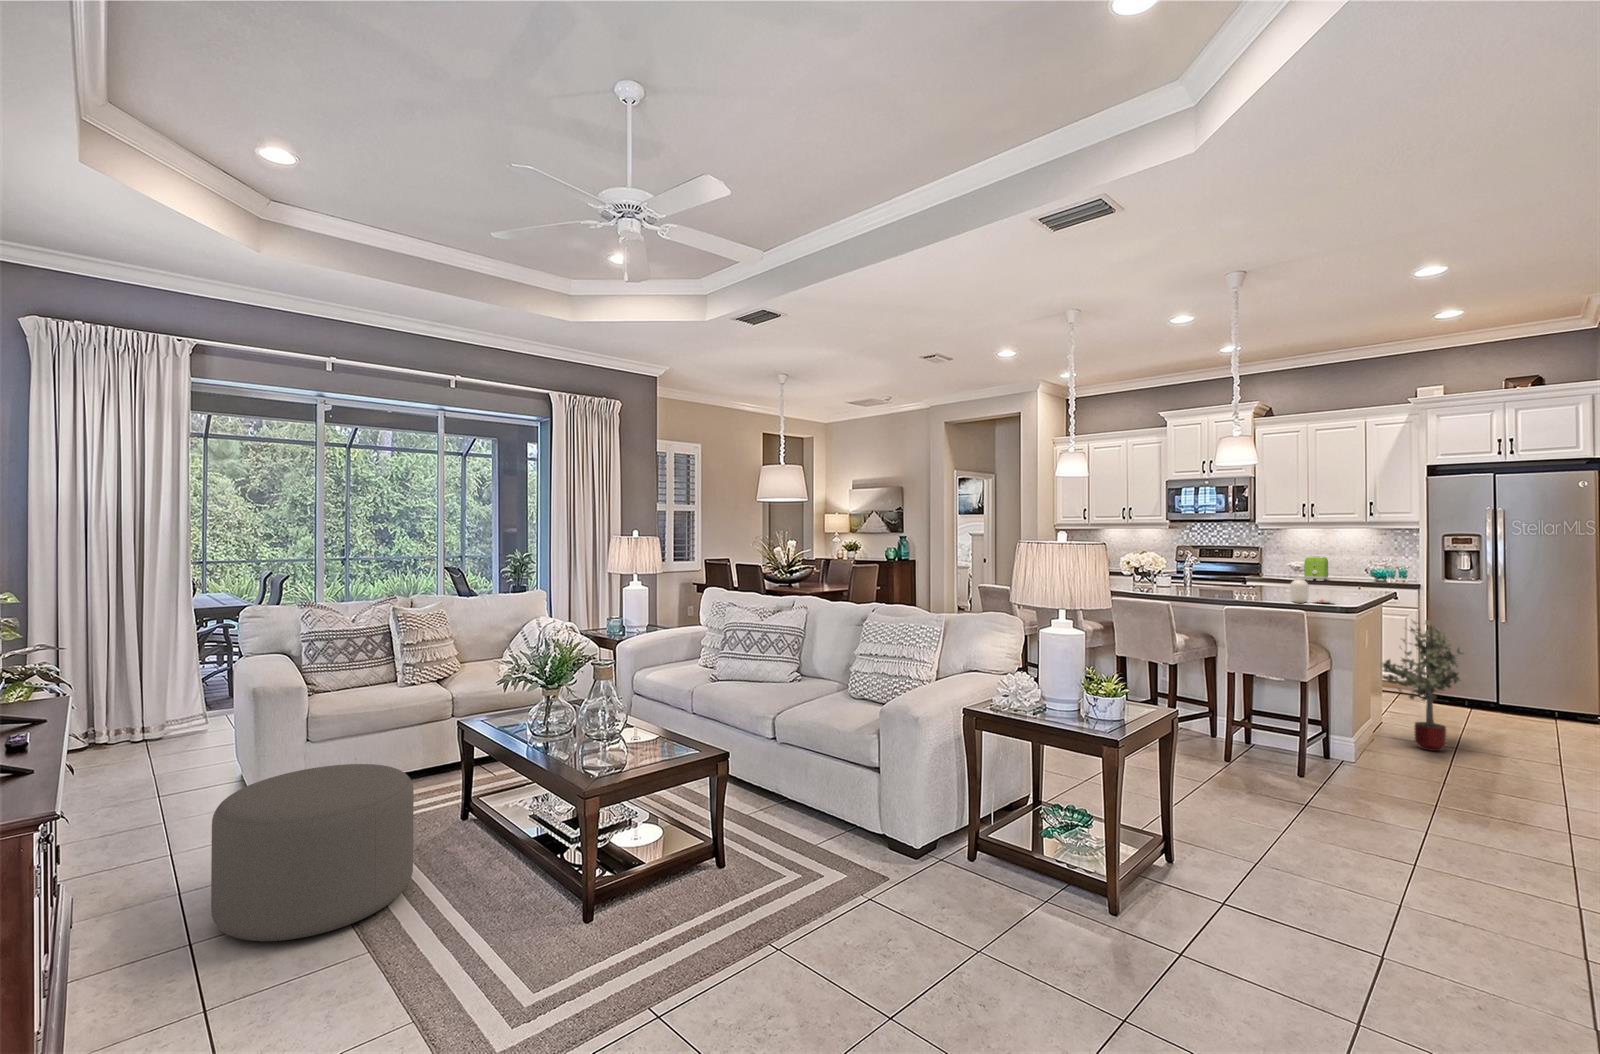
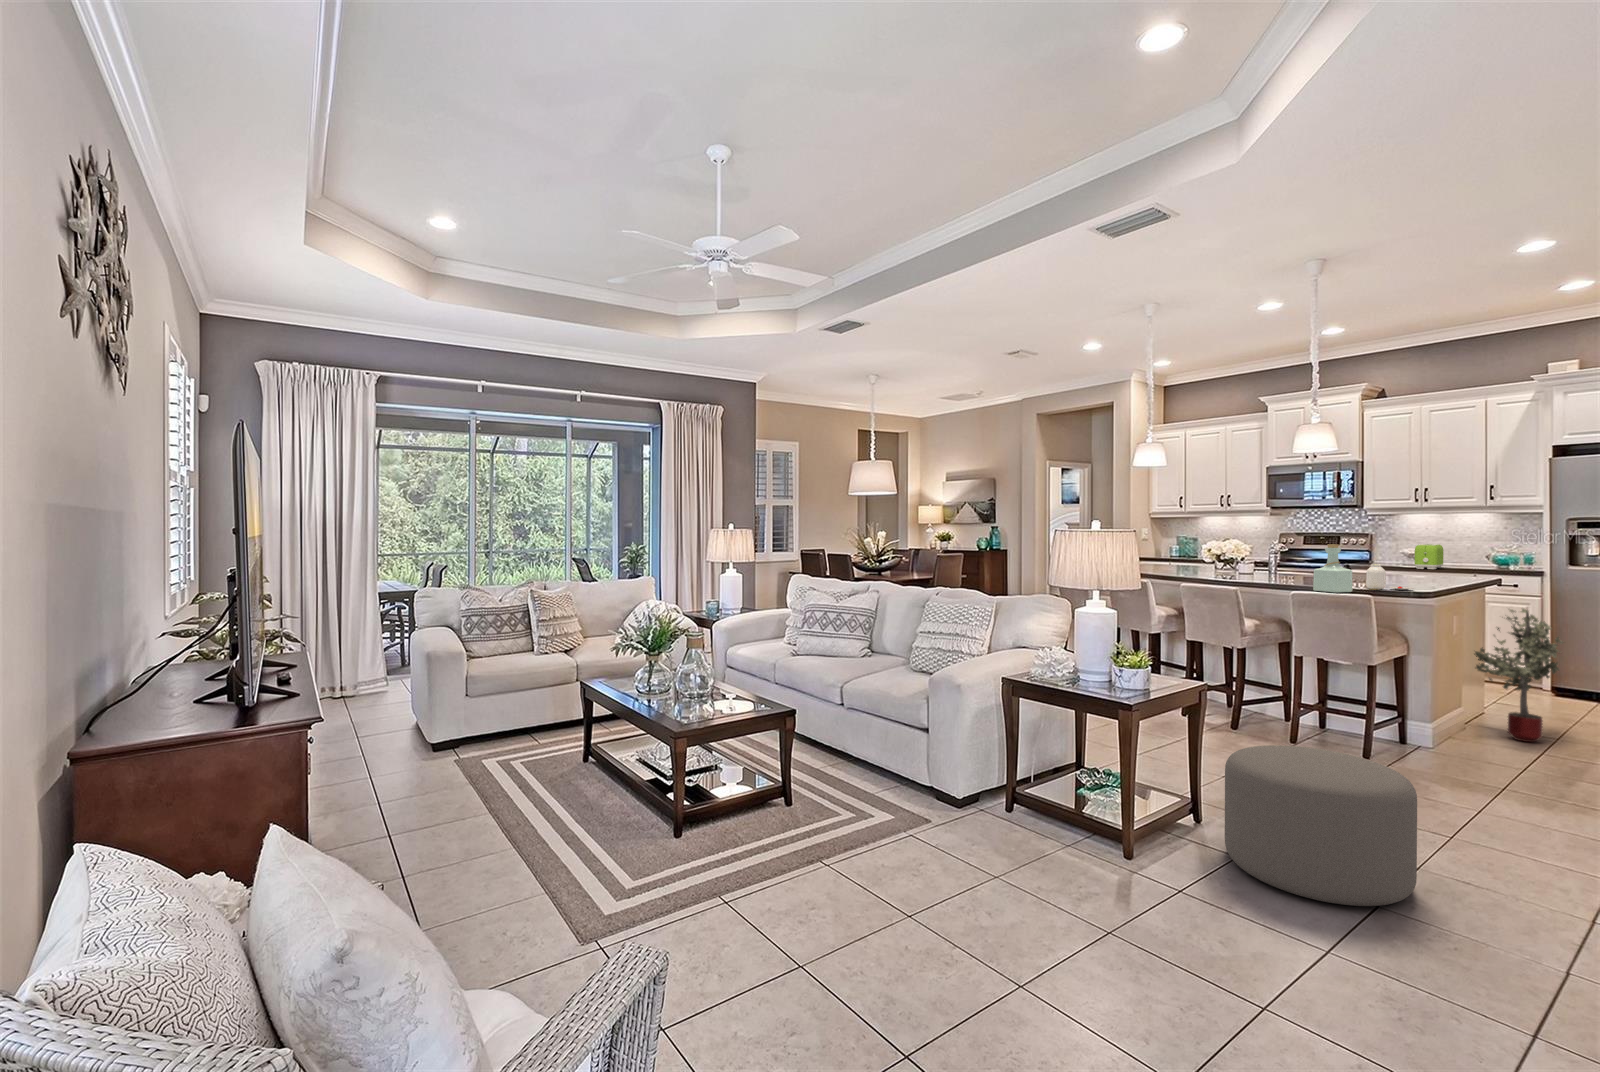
bottle: none [1246,557,1283,607] -> present [1313,544,1352,593]
ottoman: present [211,764,414,941] -> present [1225,745,1417,906]

